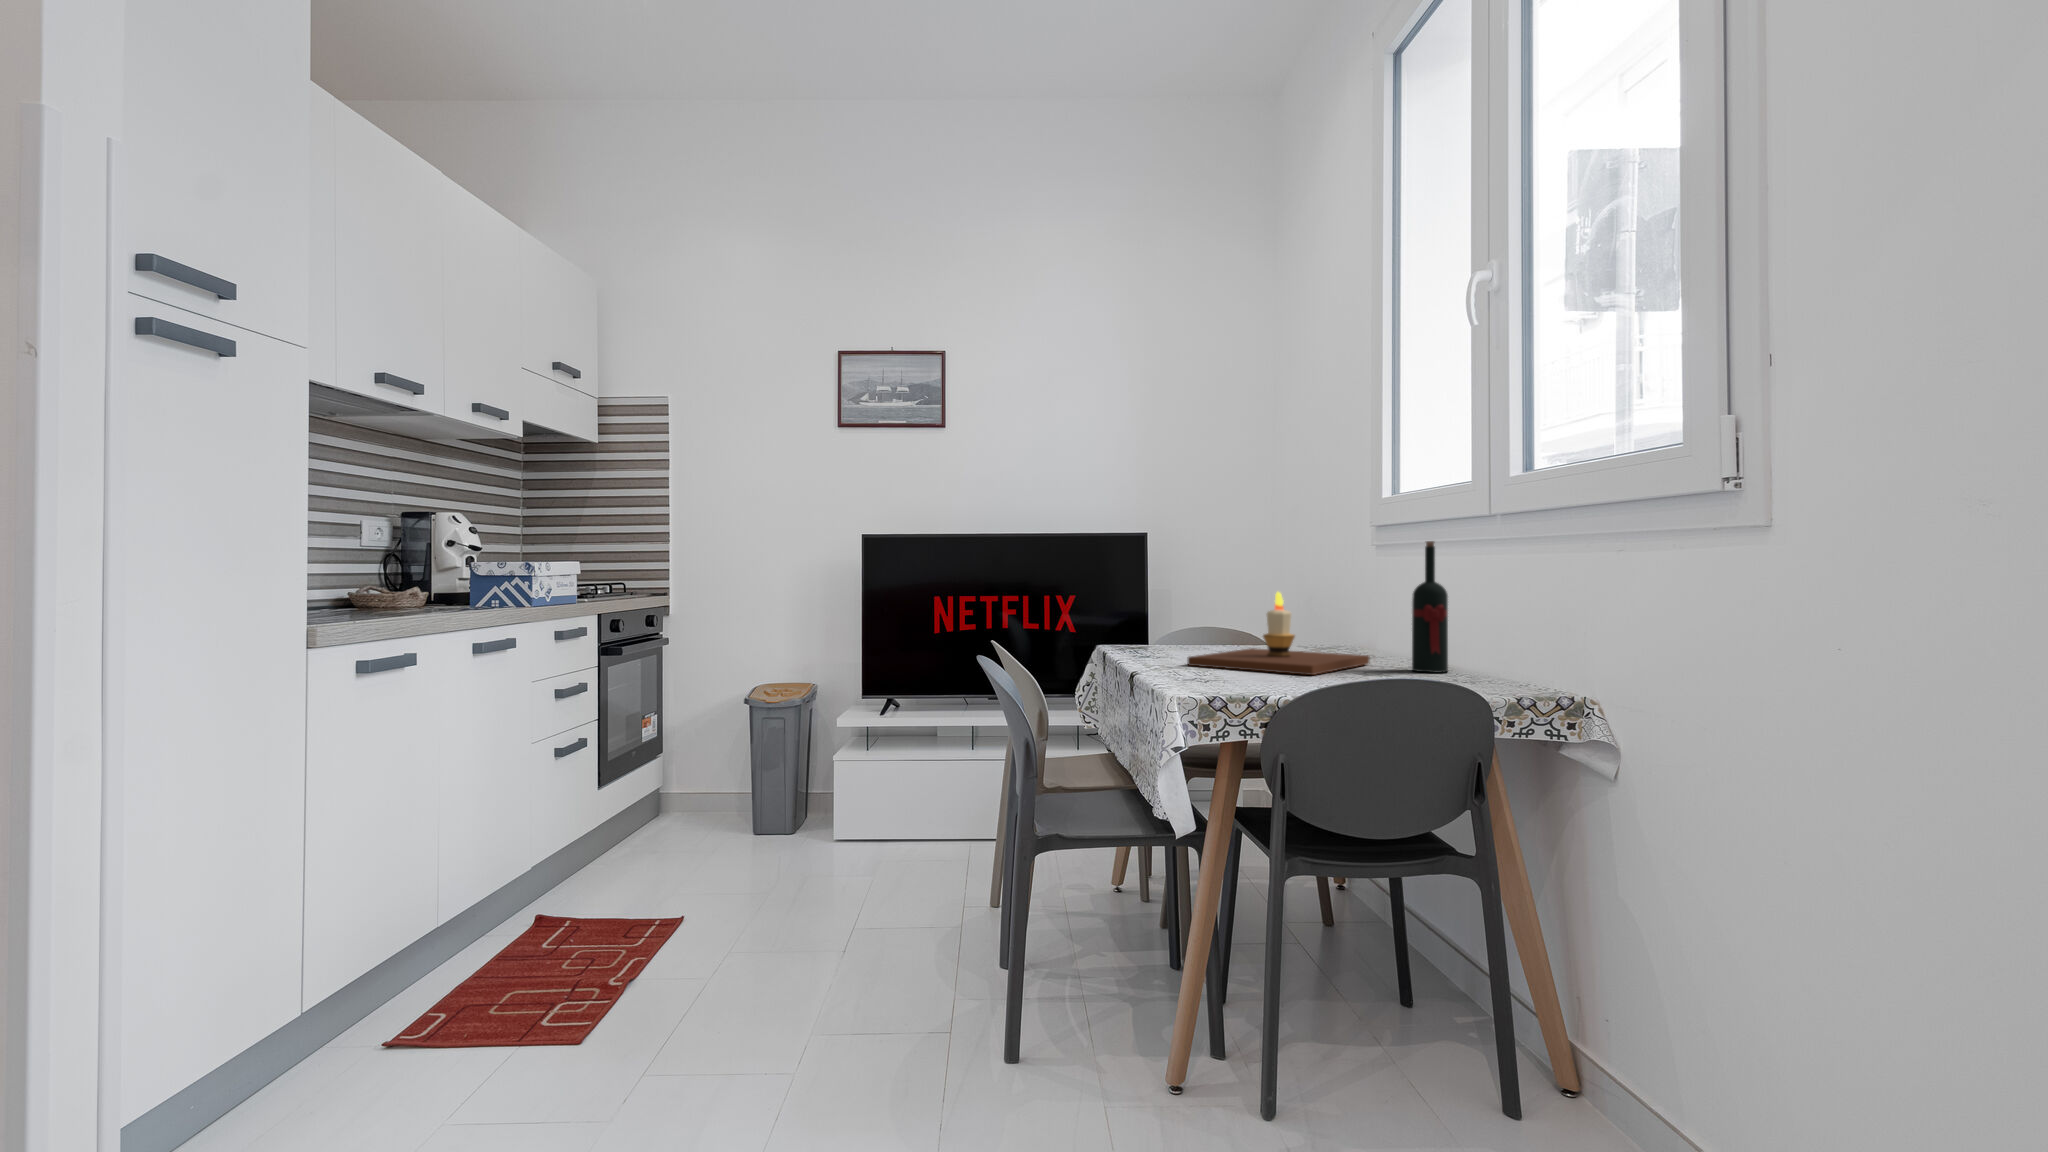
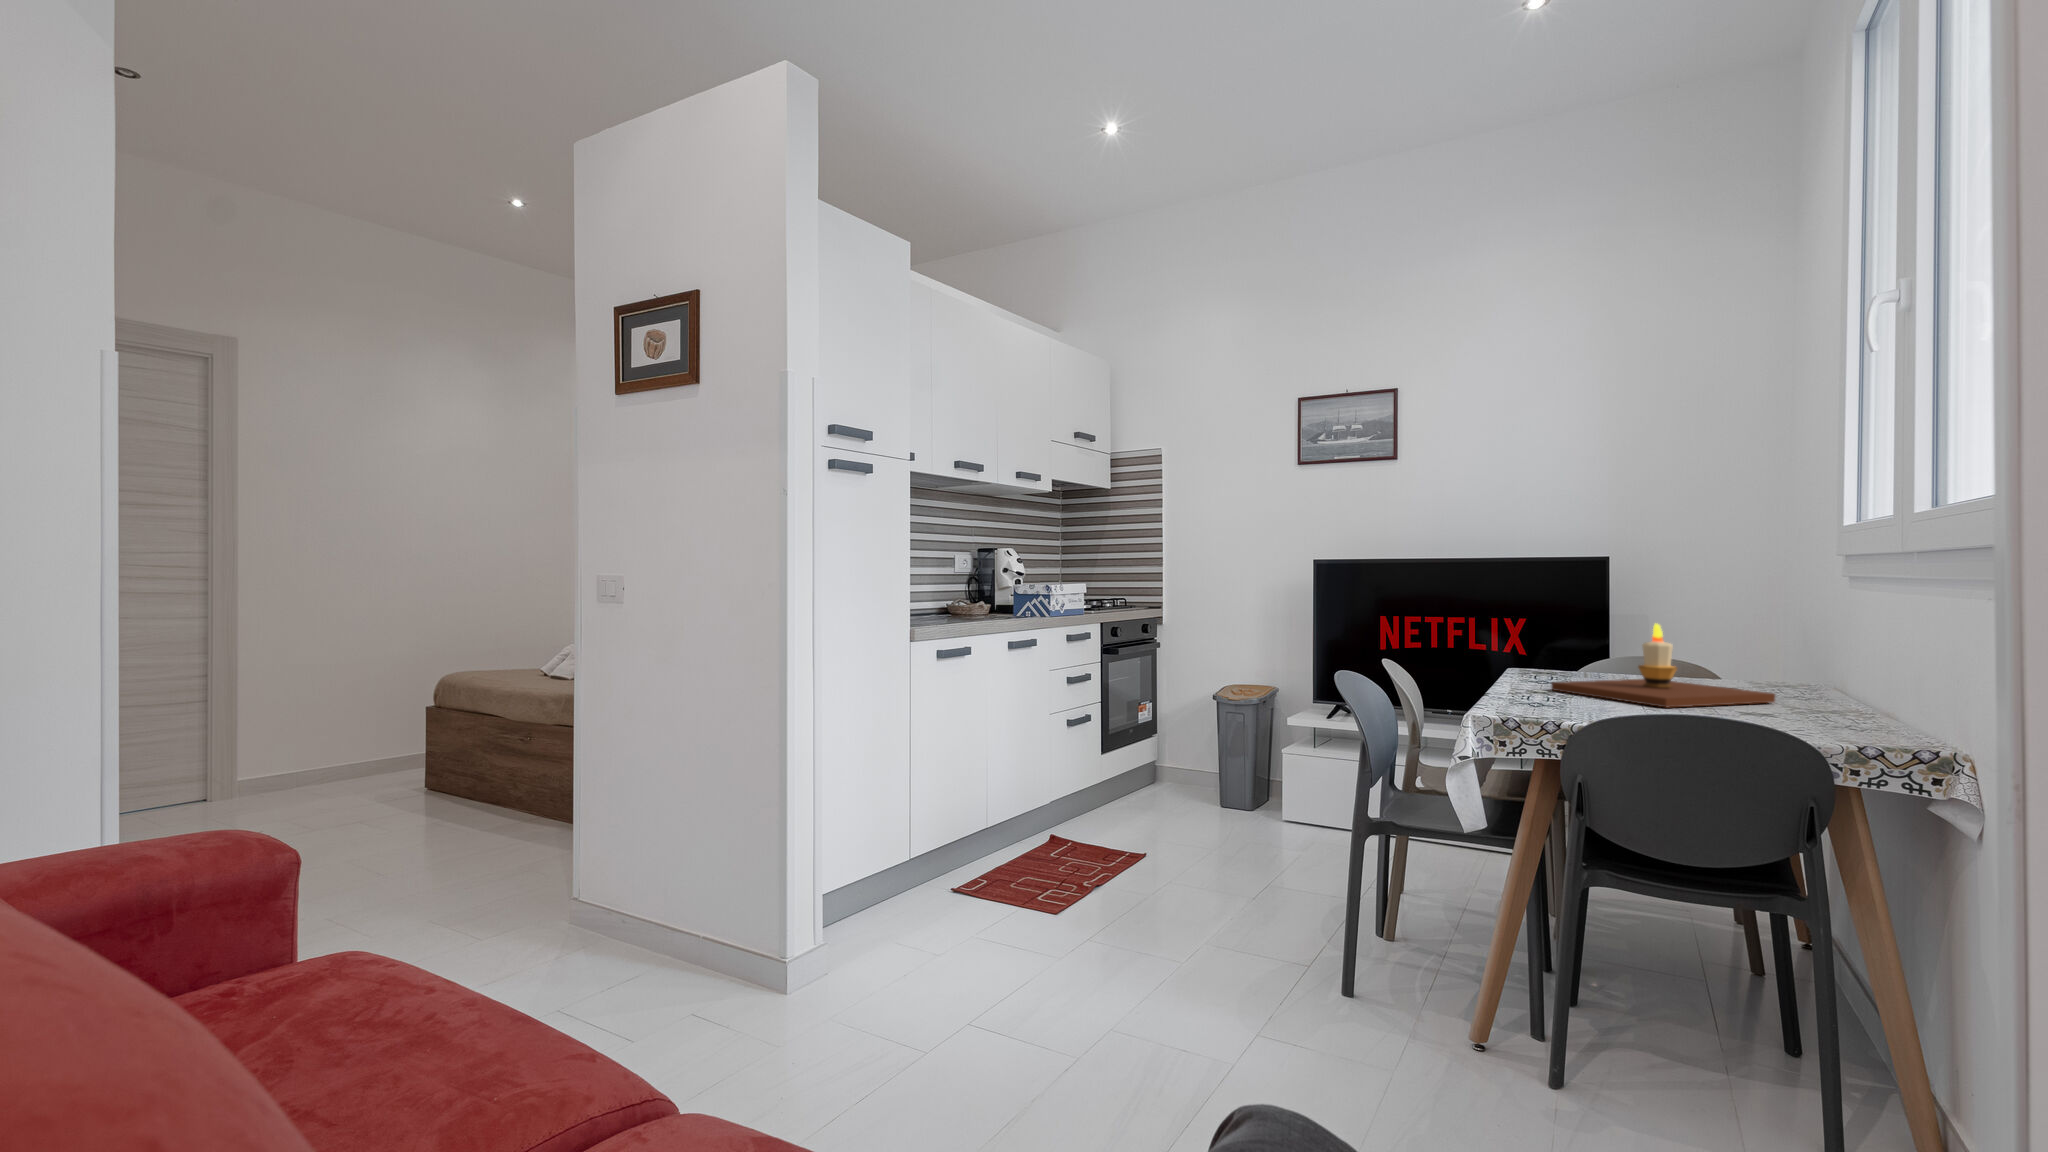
wine bottle: present [1412,541,1448,673] -> none [1813,575,1862,717]

